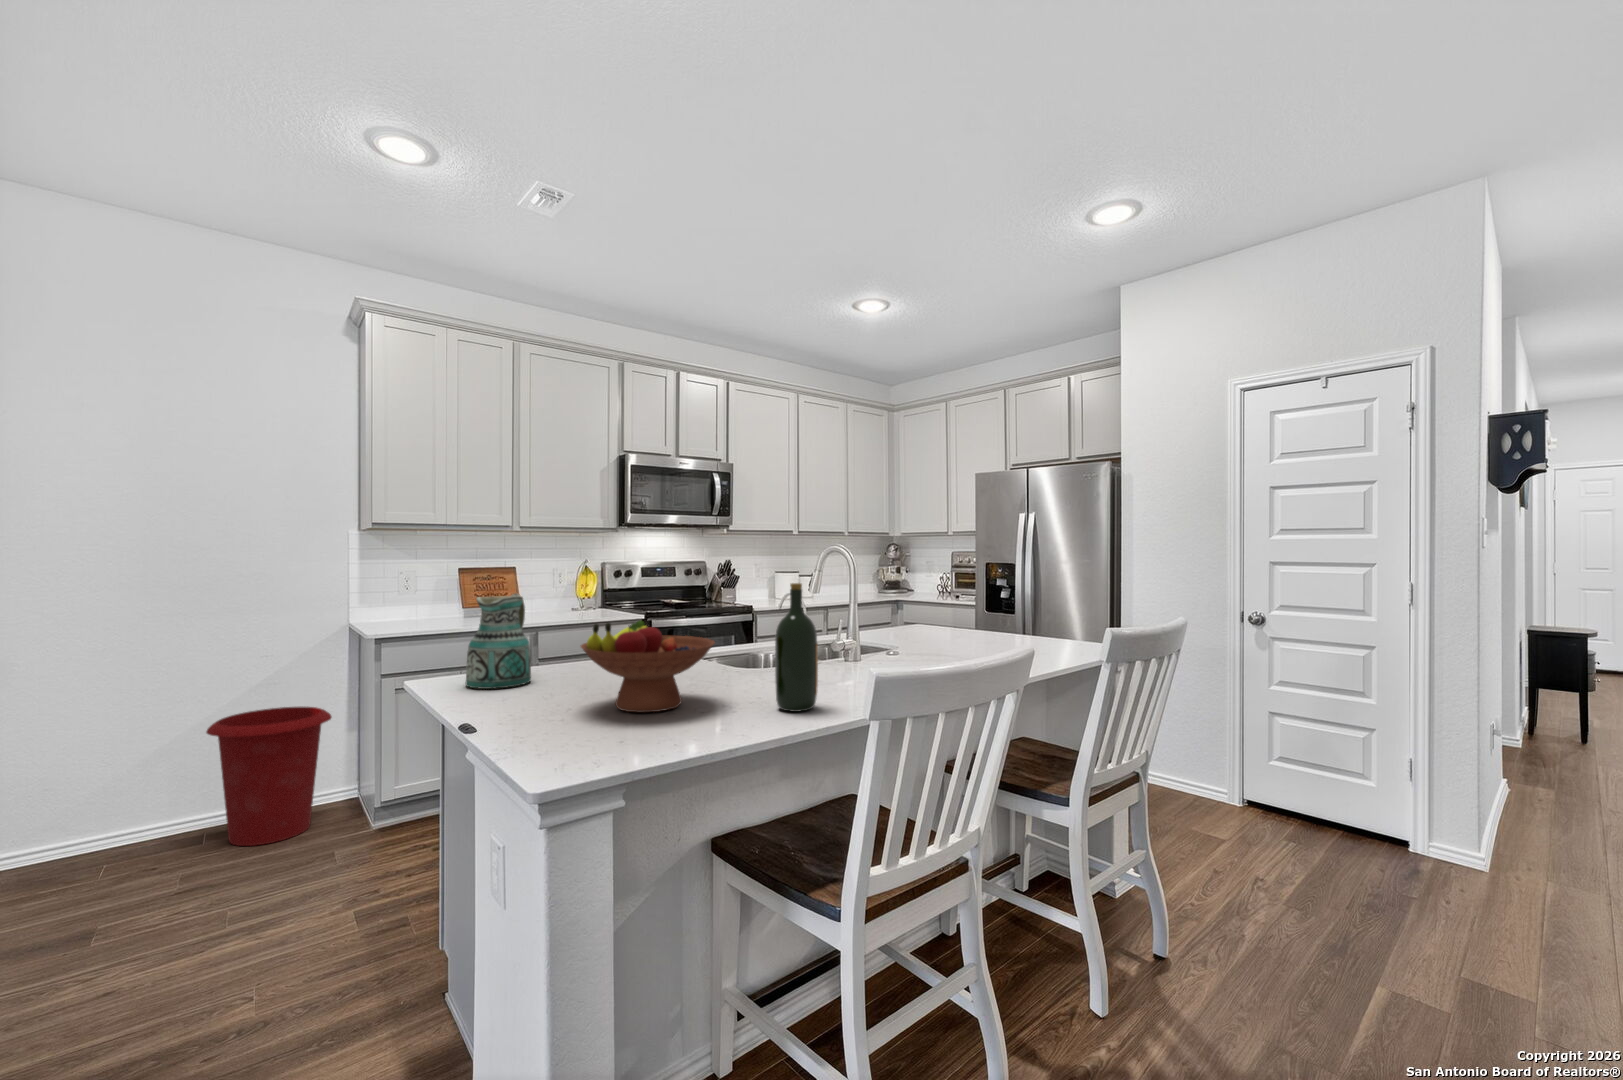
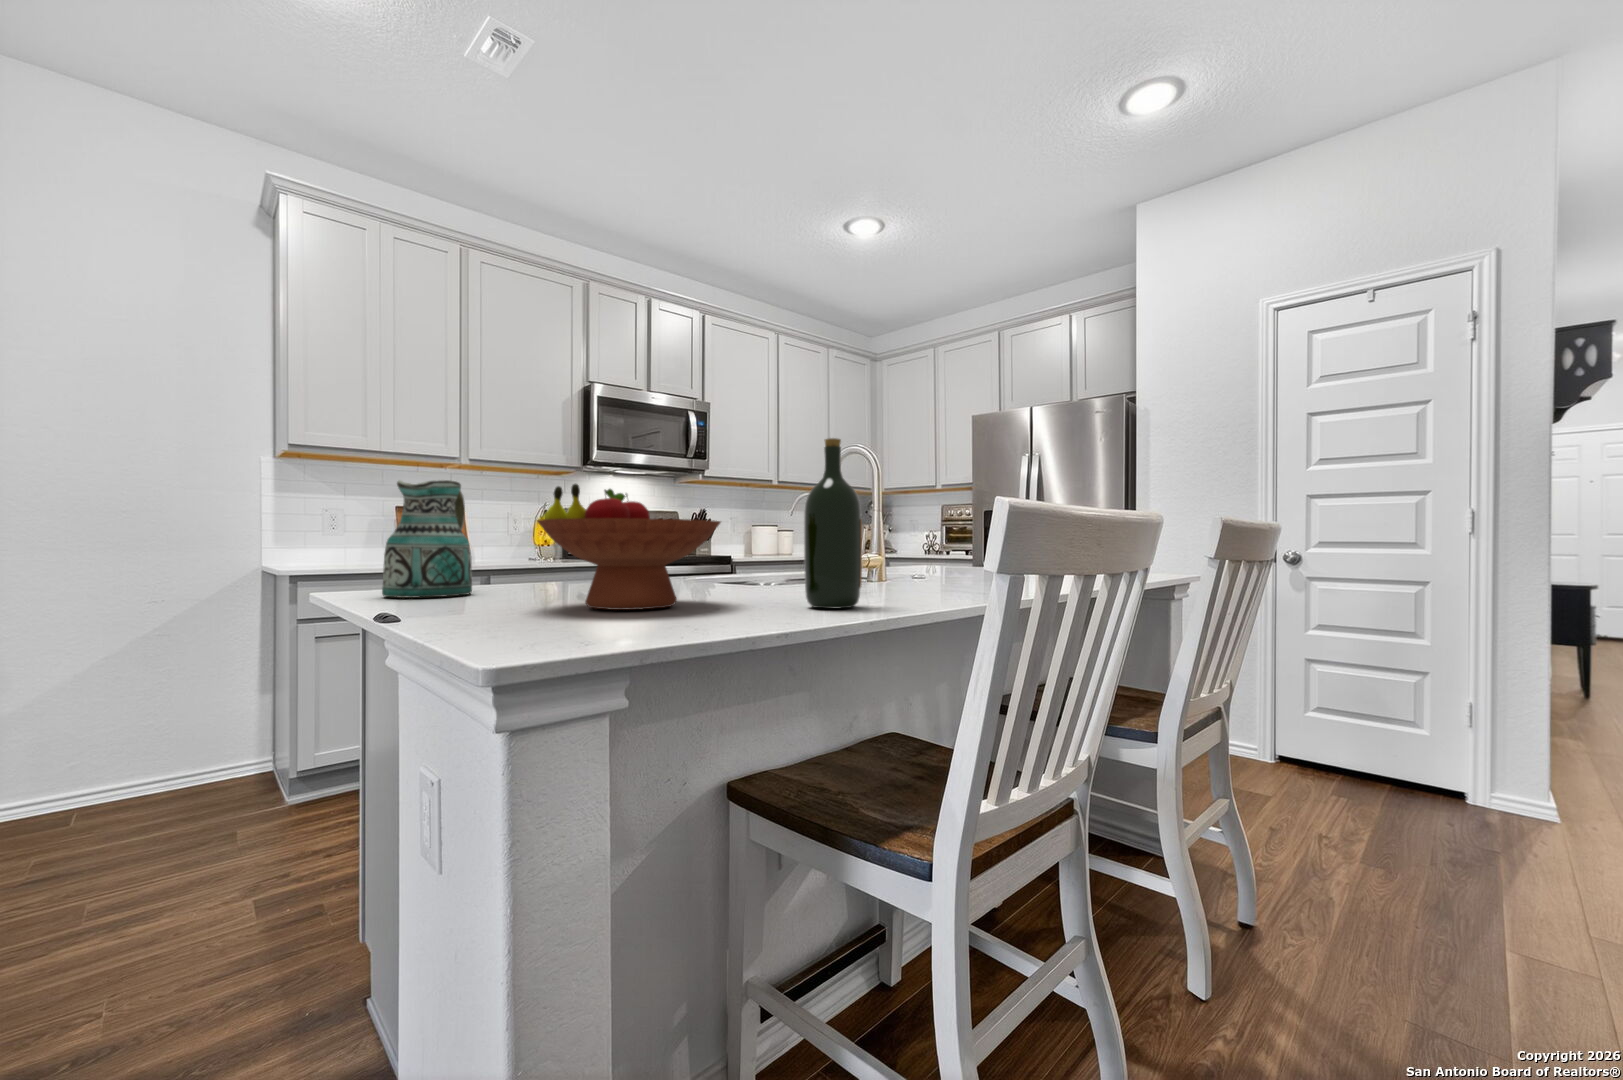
waste bin: present [206,707,332,846] -> none [68,660,236,825]

